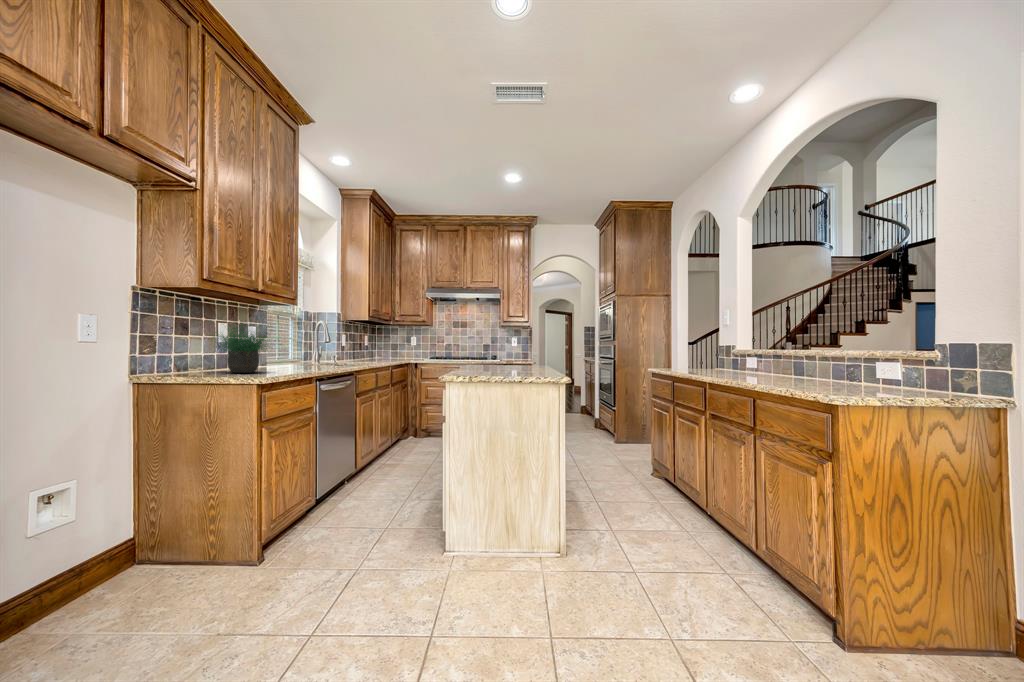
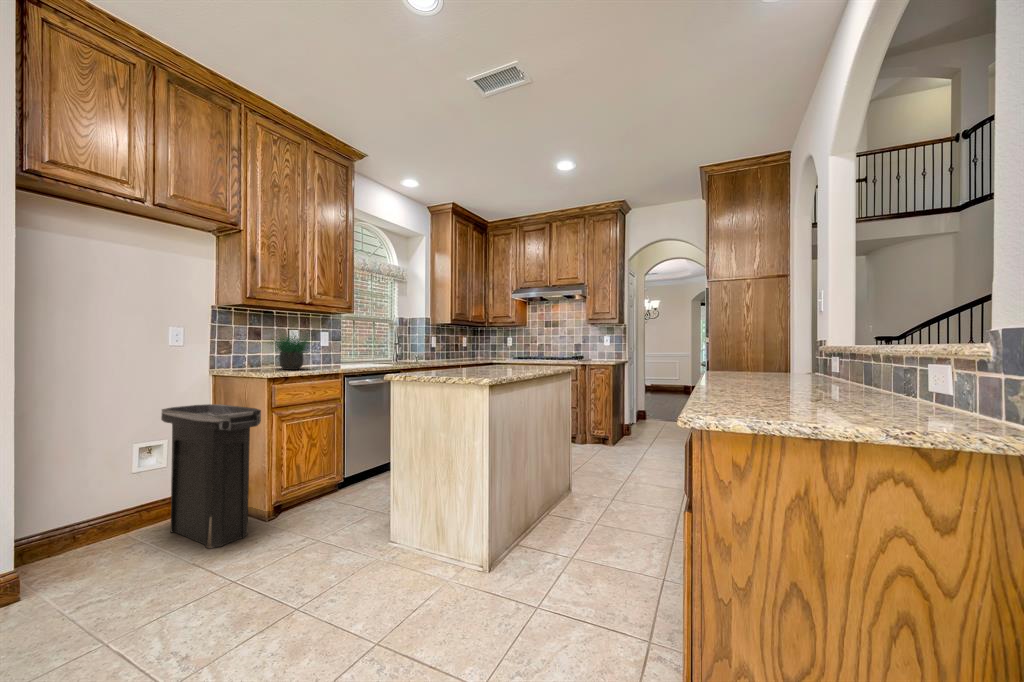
trash can: none [85,422,266,612] -> present [161,404,261,548]

